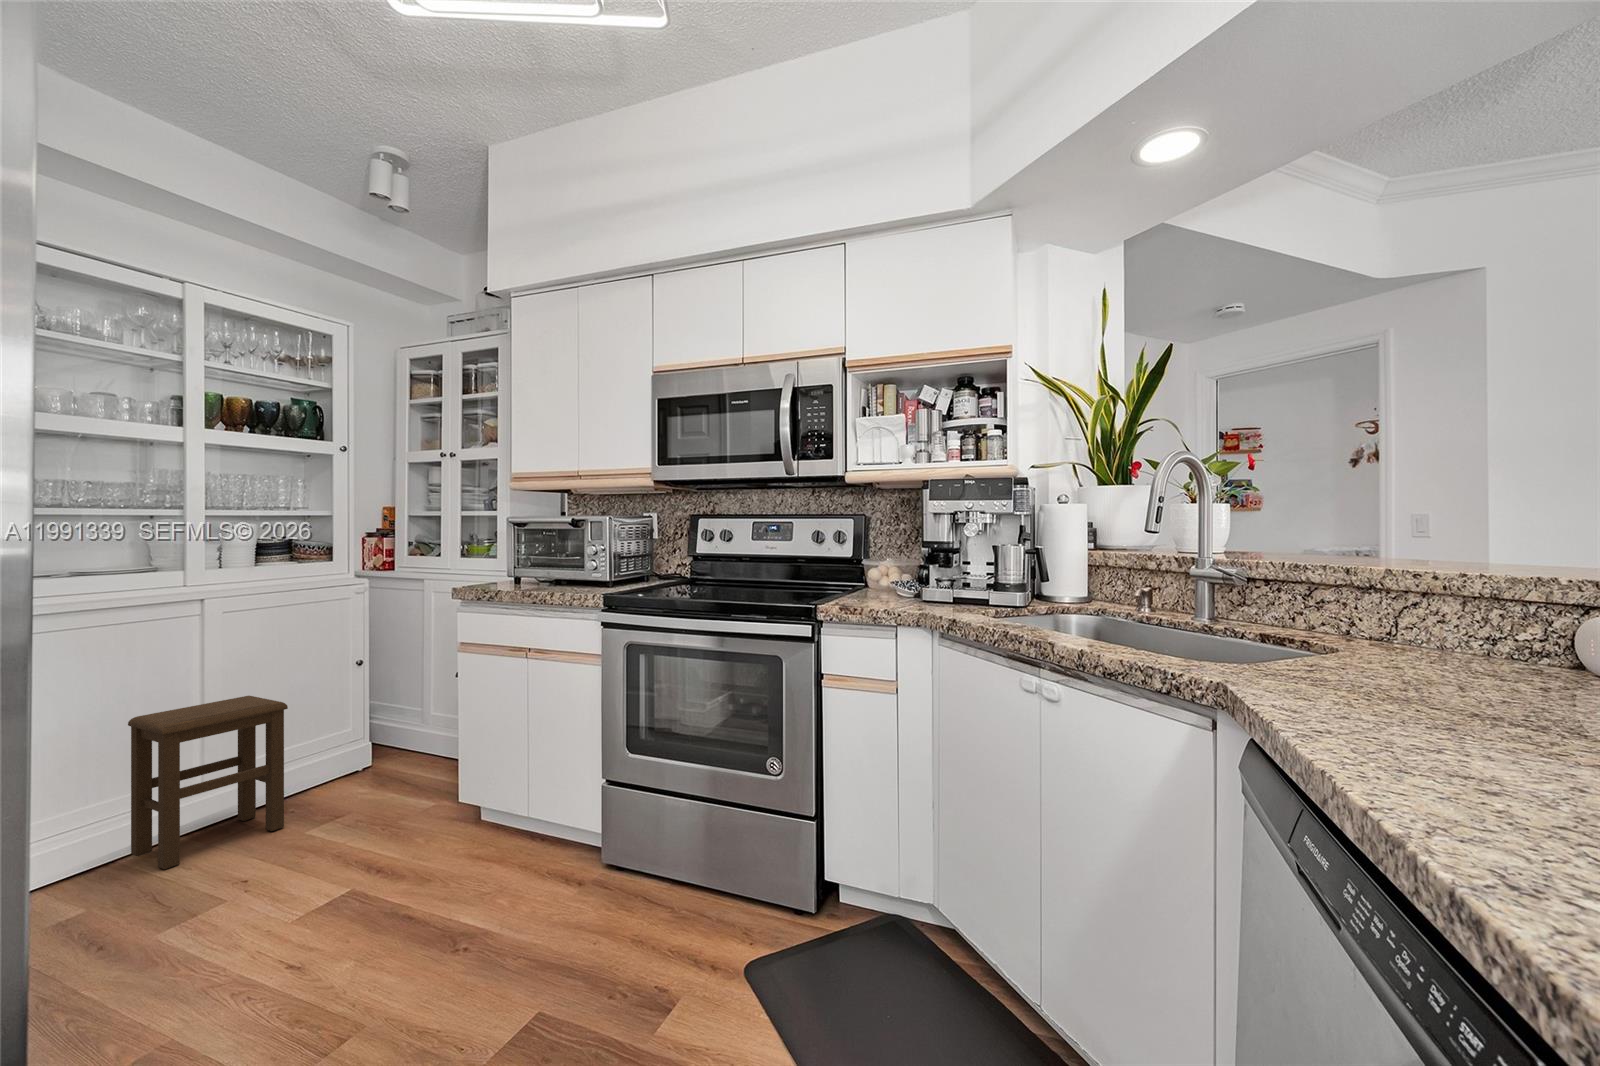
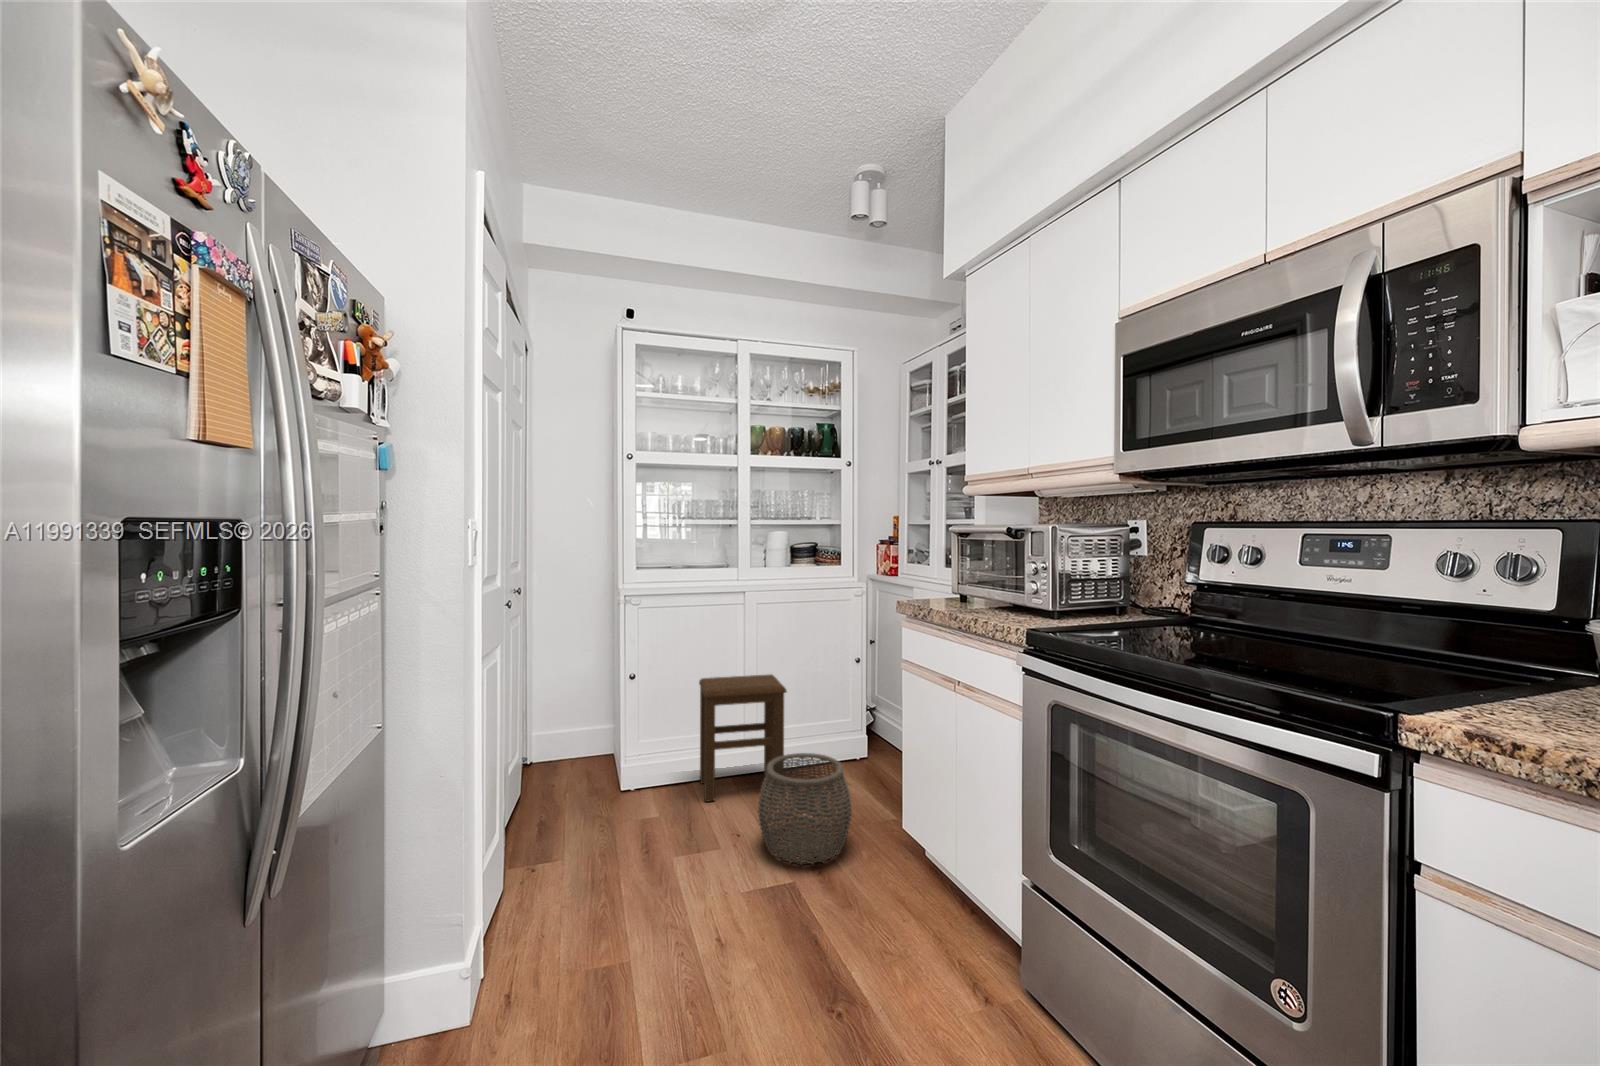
woven basket: none [283,758,407,878] -> present [758,753,852,865]

